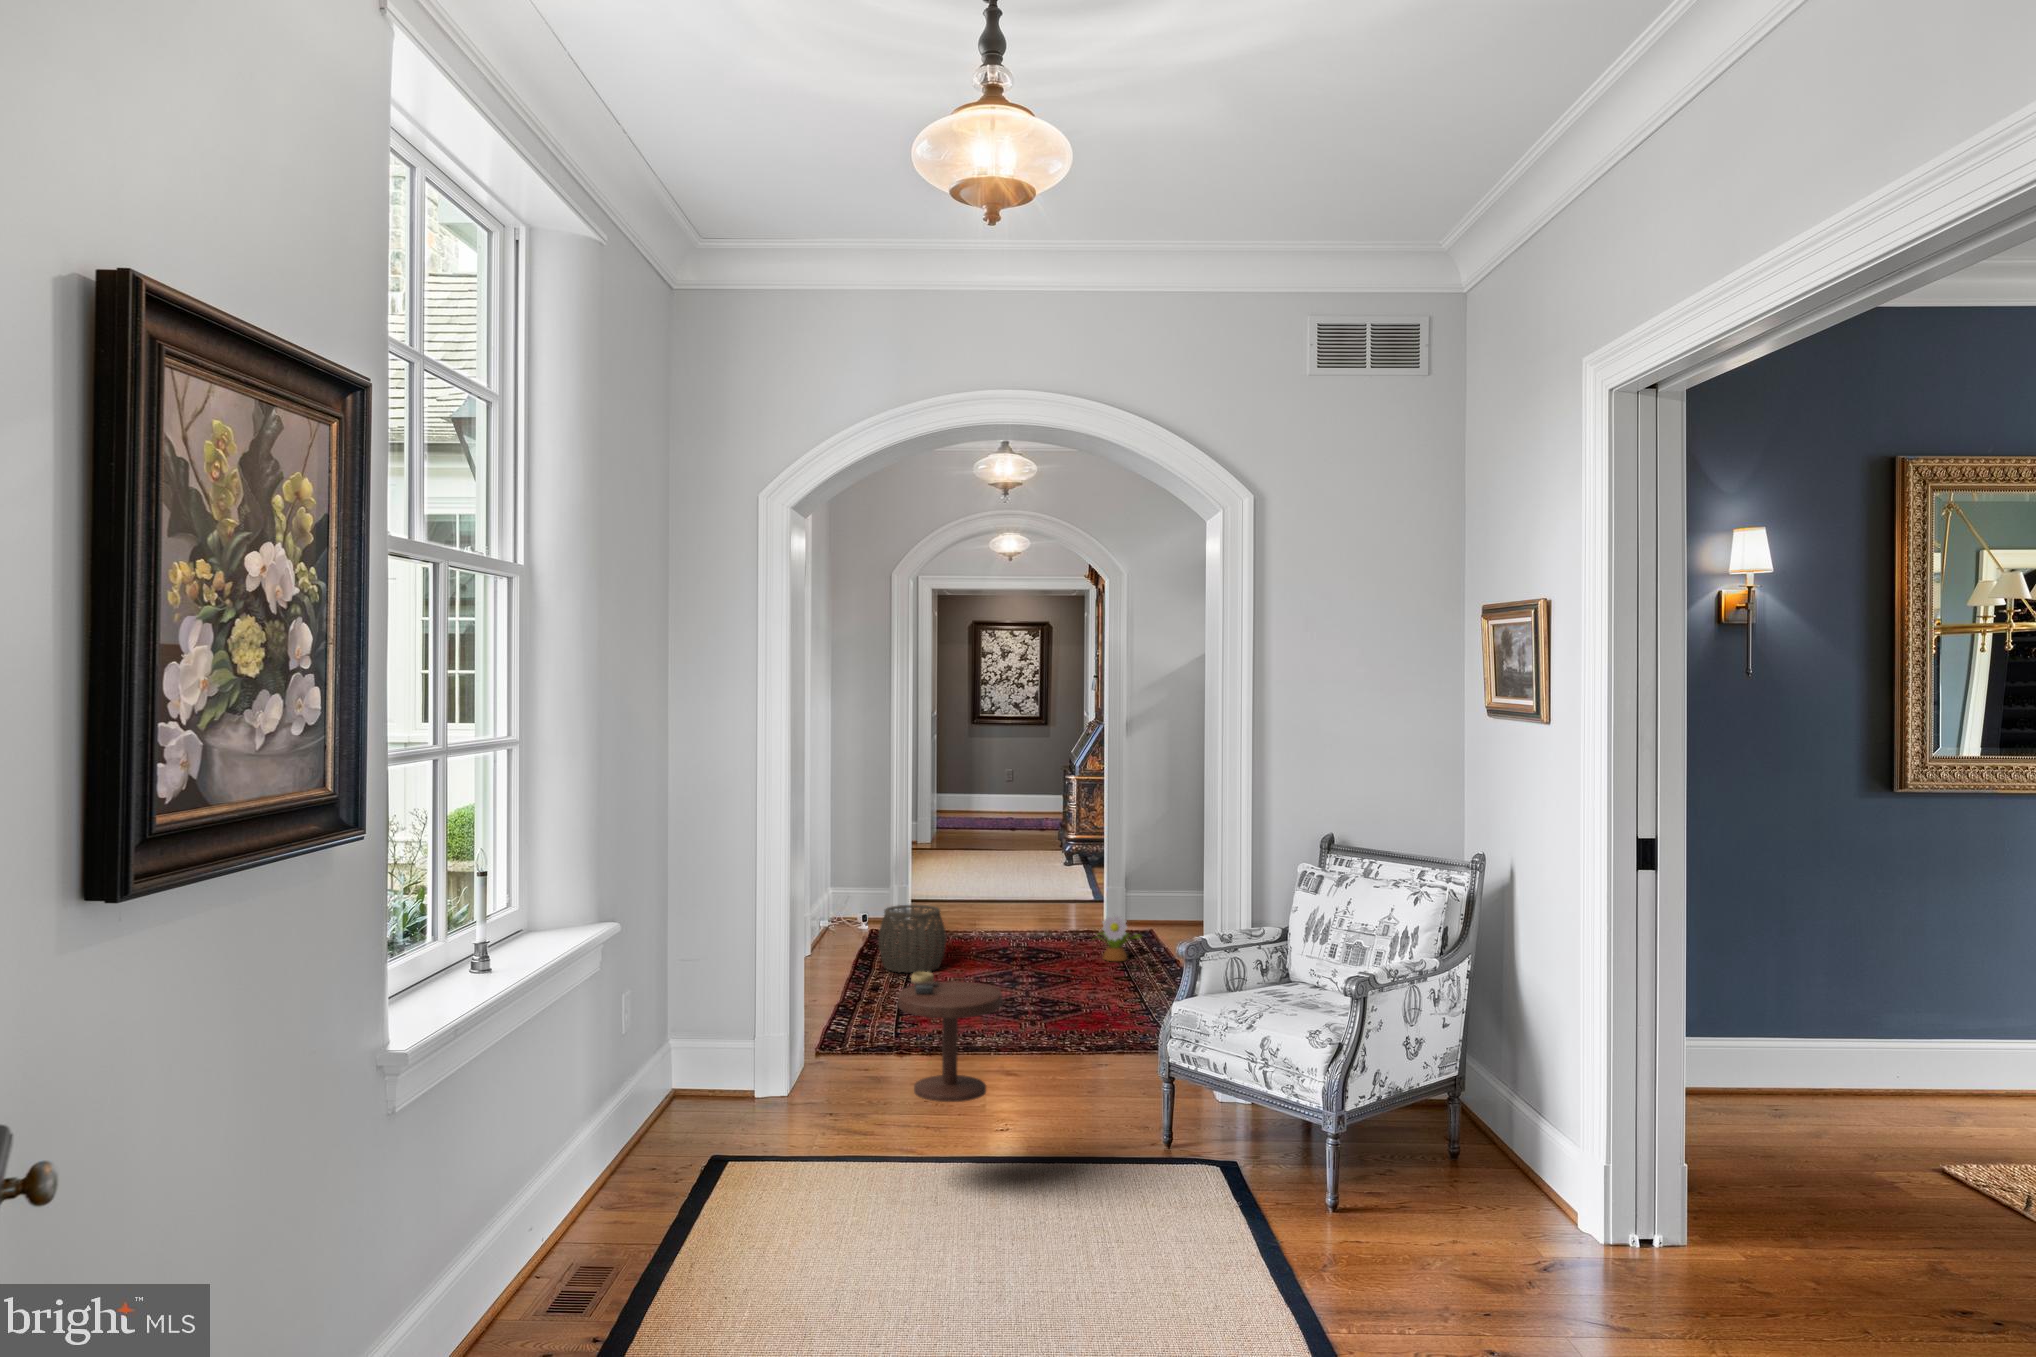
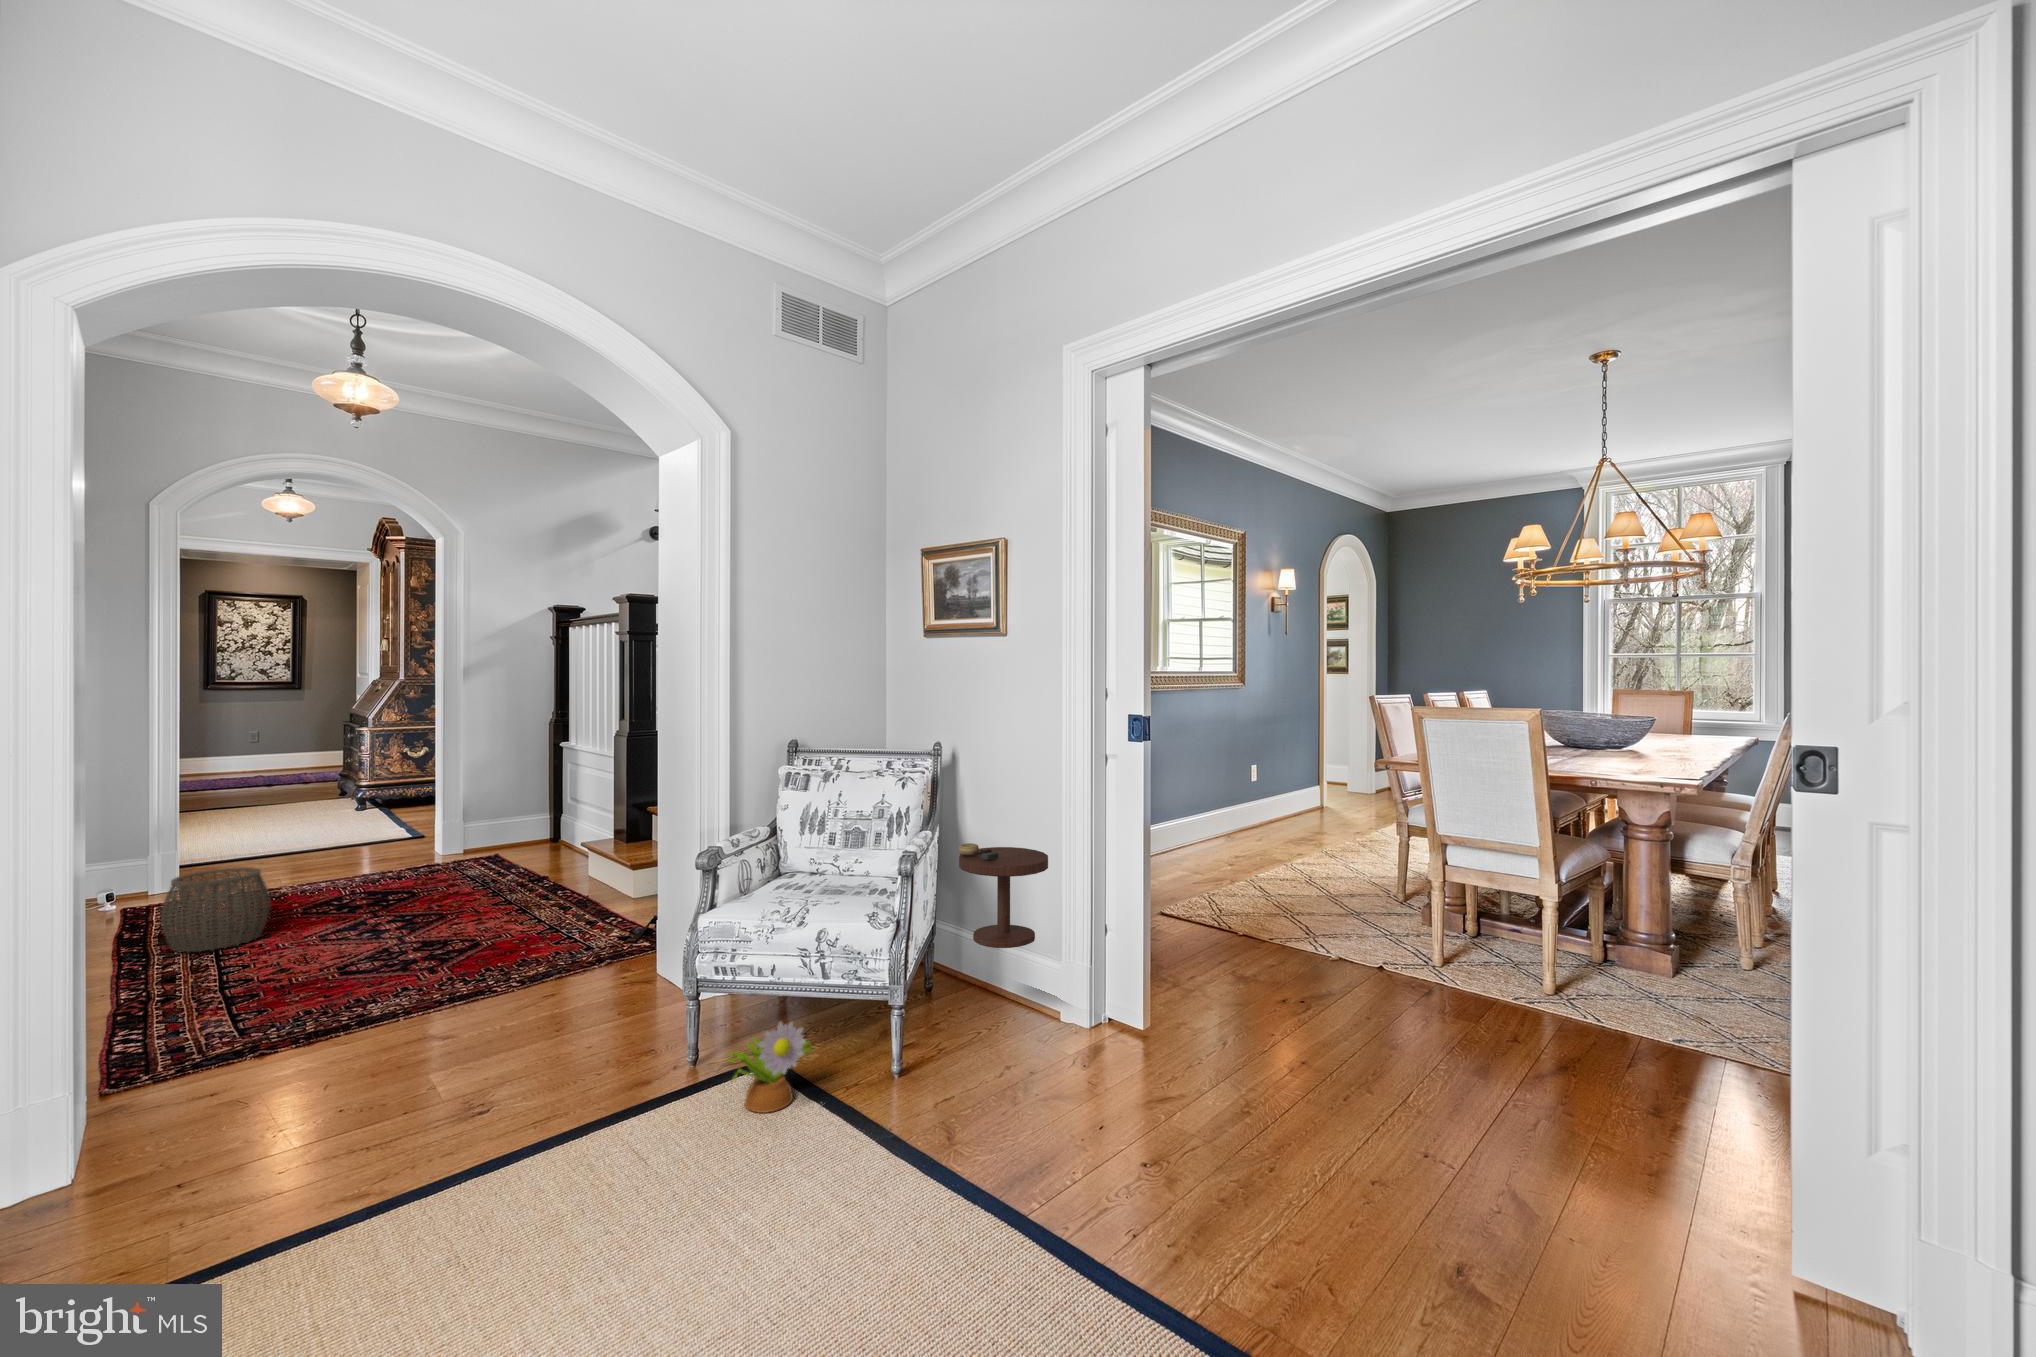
decorative plant: present [1099,915,1140,961] -> present [727,1022,814,1113]
side table: present [898,972,1002,1102] -> present [959,843,1048,948]

